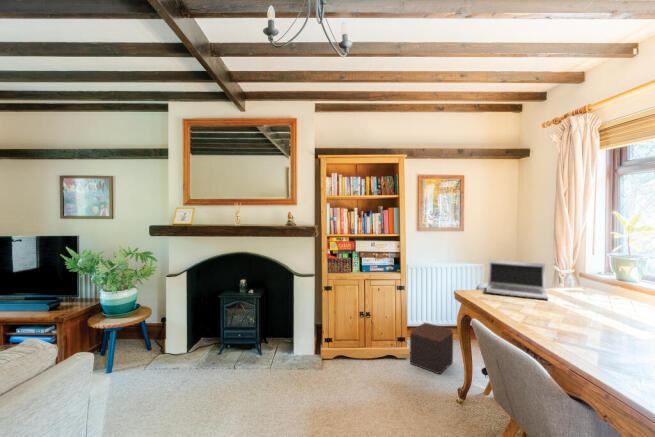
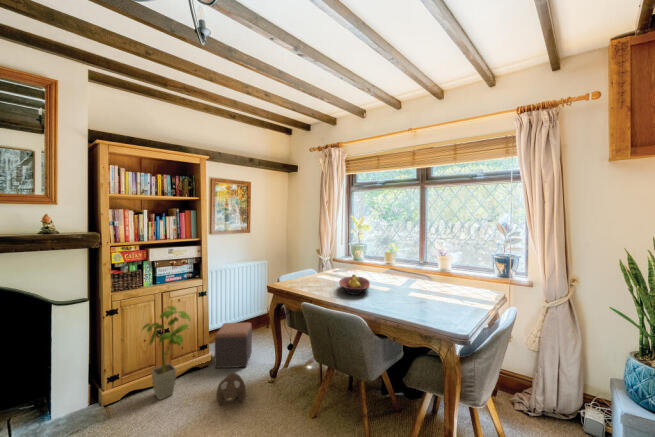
laptop: present [486,260,548,300] -> none [287,255,332,284]
house plant: none [346,292,386,371] -> present [142,306,190,400]
fruit bowl: none [543,294,605,323] -> present [339,275,370,295]
plush toy: none [396,371,425,404] -> present [216,373,246,405]

